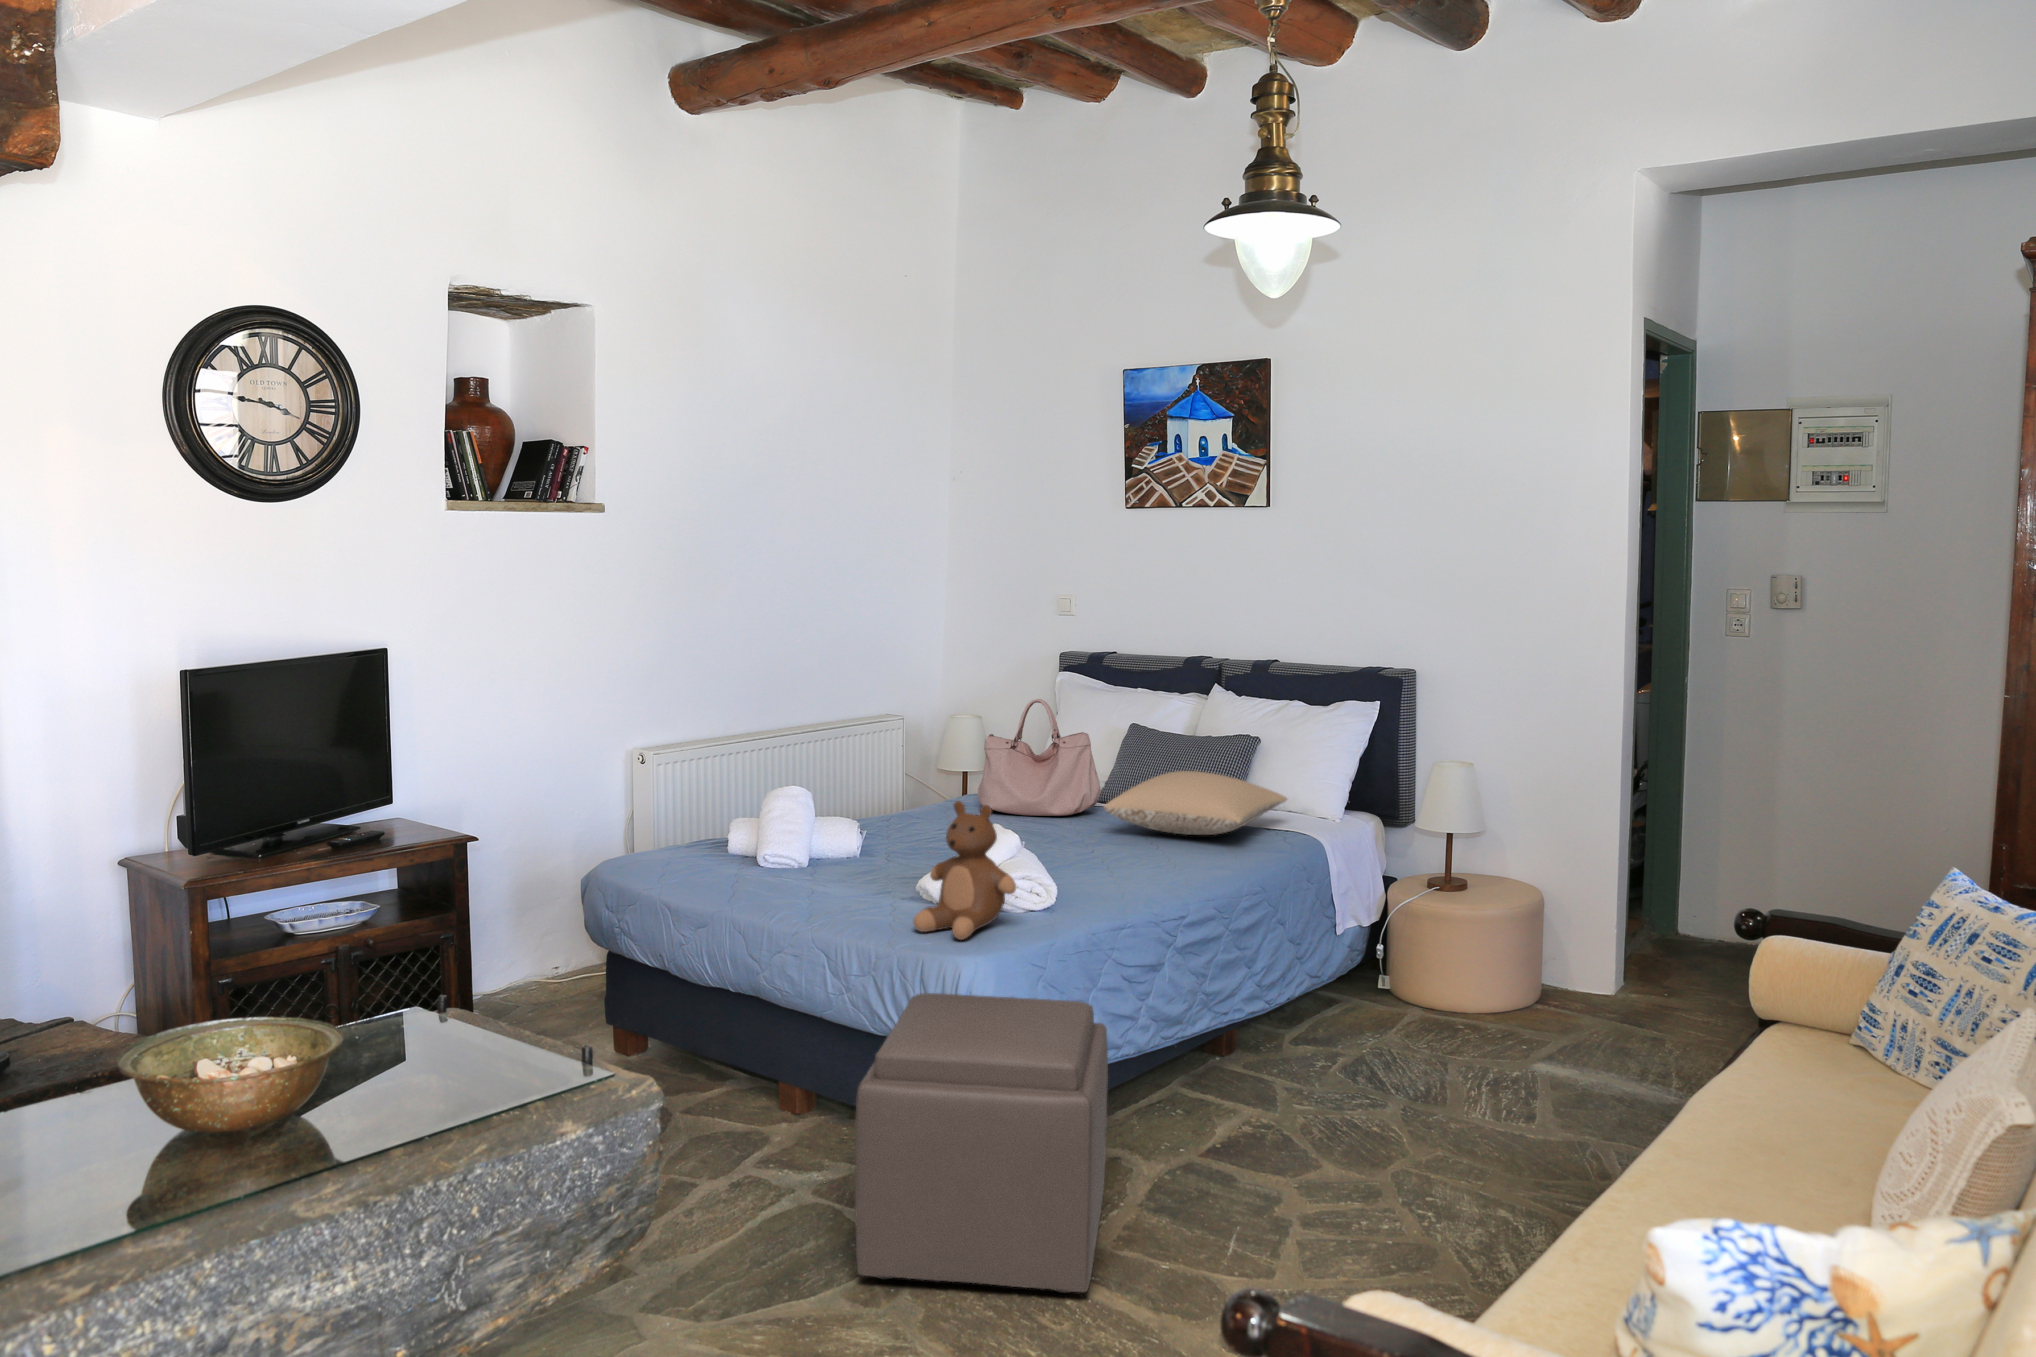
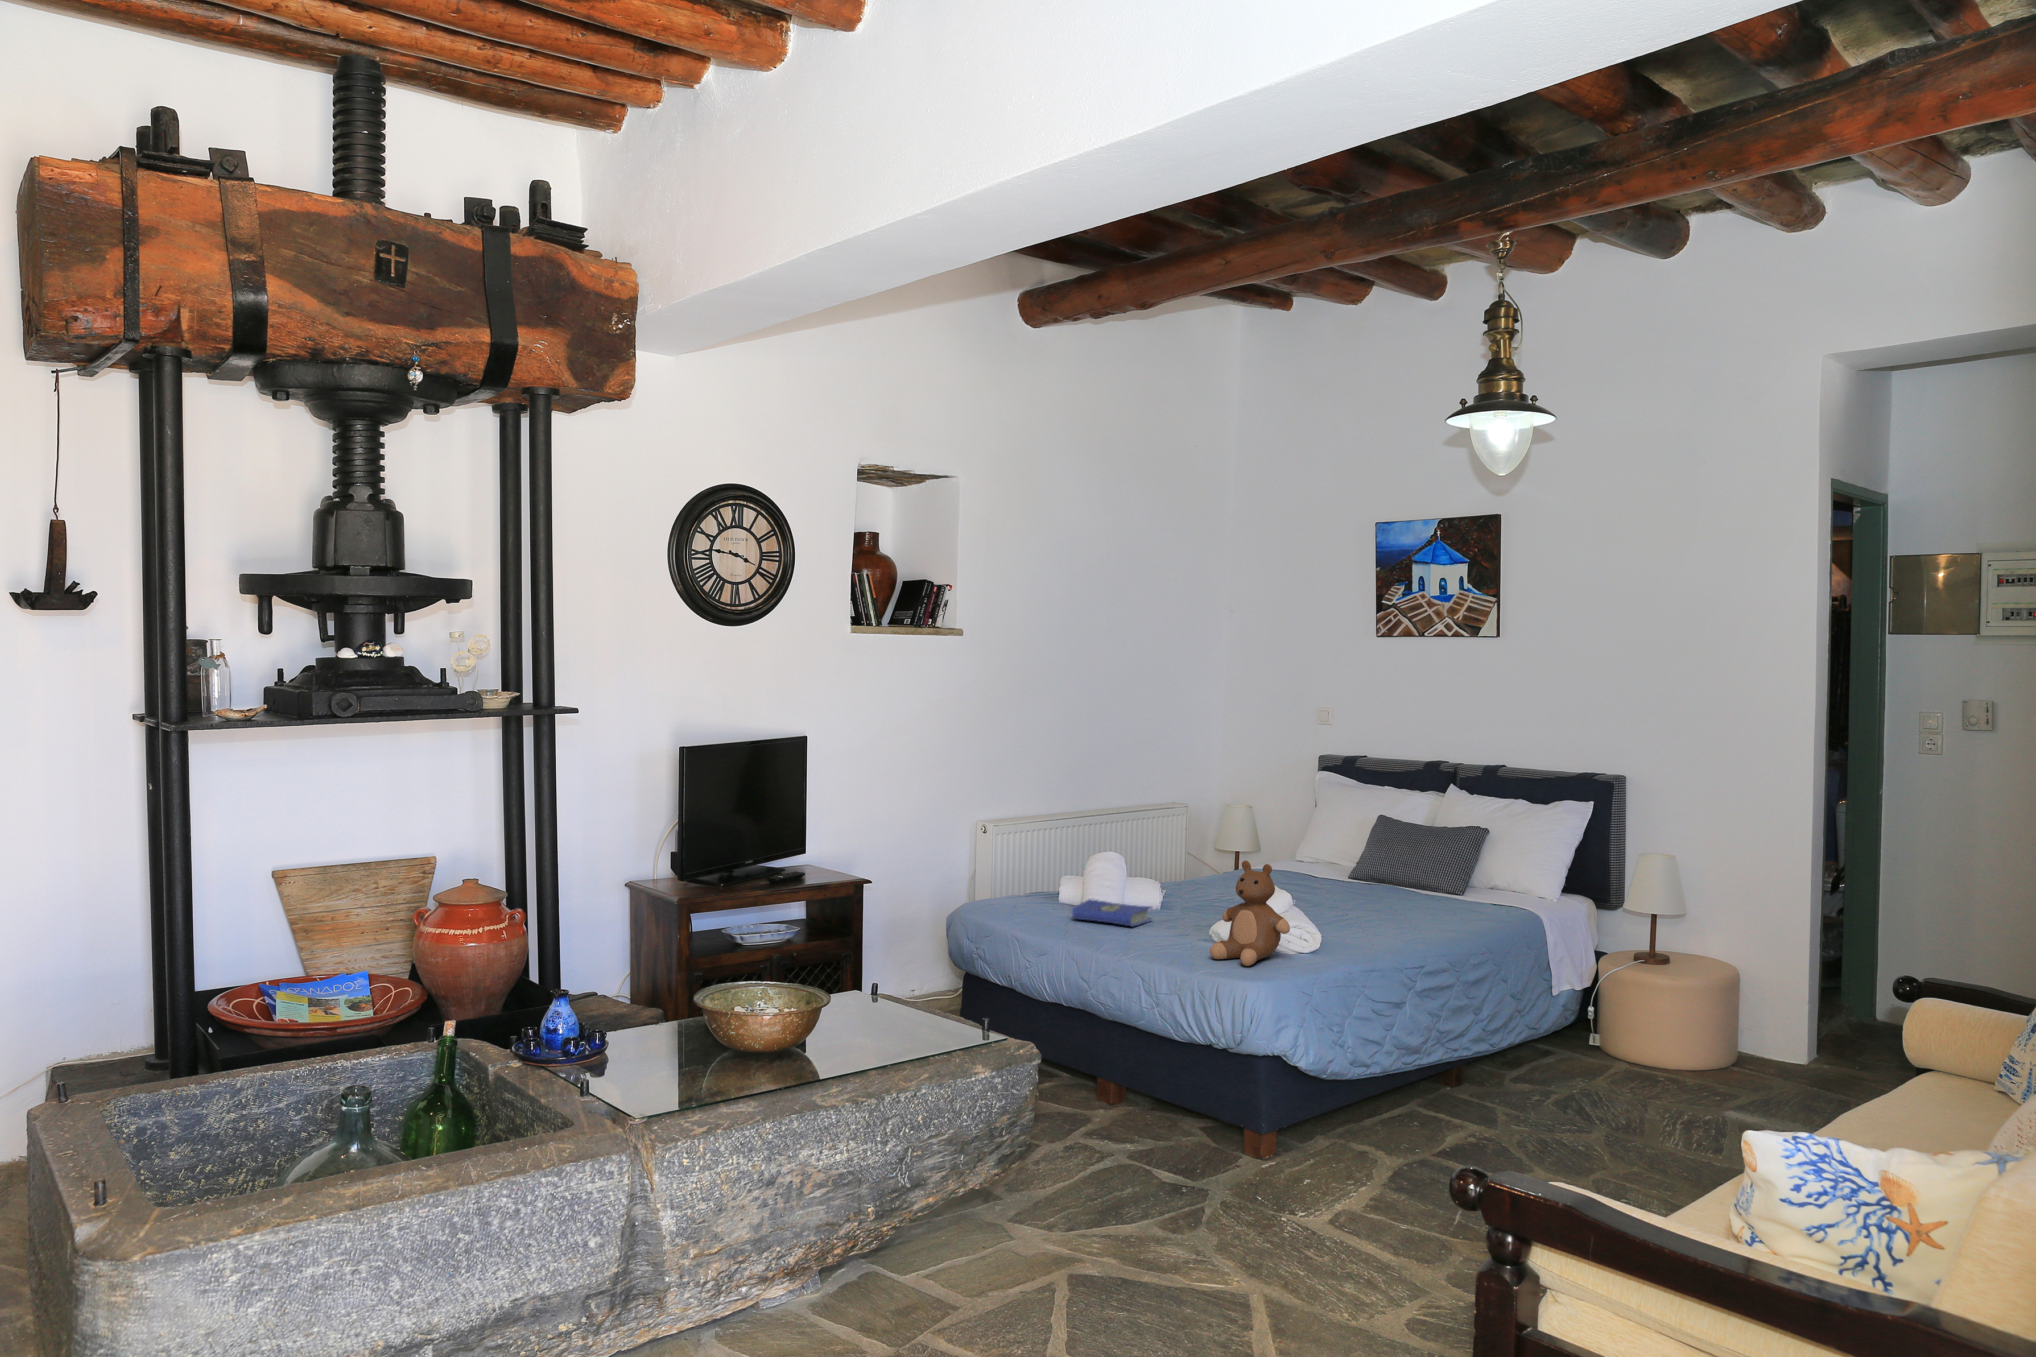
handbag: present [978,699,1101,816] -> none [1251,789,1352,884]
pillow: present [1104,771,1287,835] -> none [1356,852,1510,902]
hardcover book: none [739,853,846,890] -> present [1072,898,1152,926]
ottoman: present [855,993,1108,1293] -> none [1170,1004,1361,1233]

